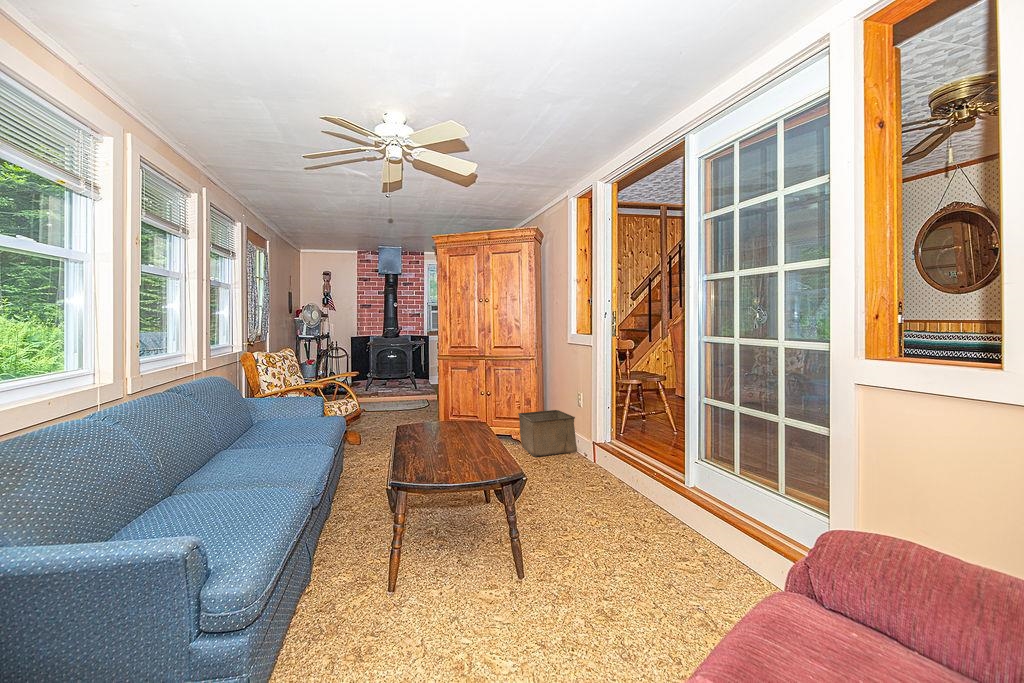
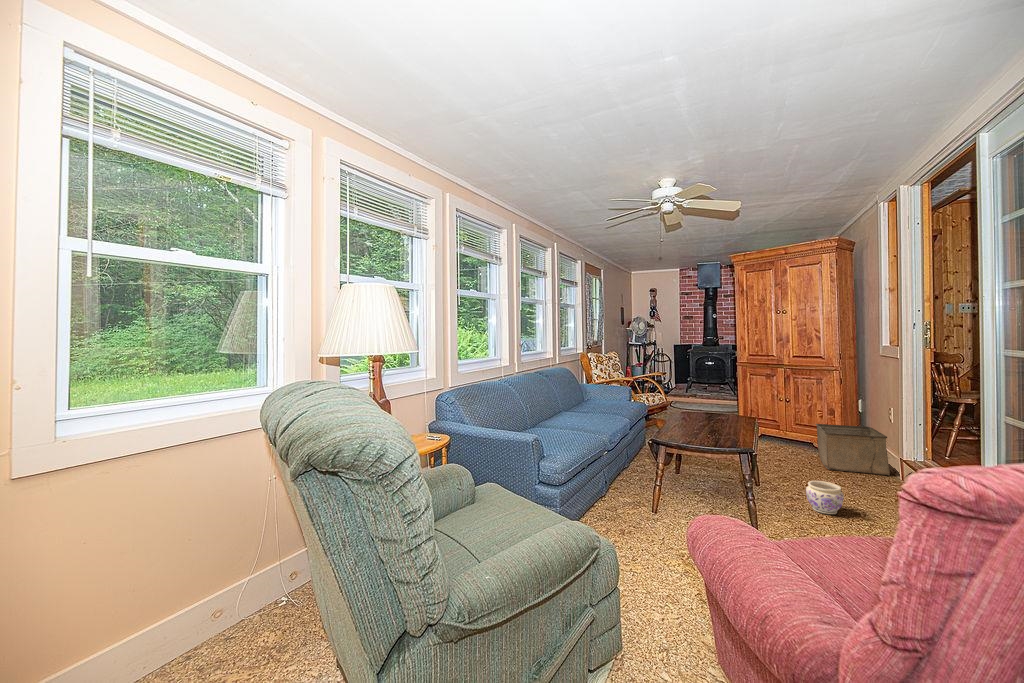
planter: none [540,472,570,505] -> present [806,481,844,515]

